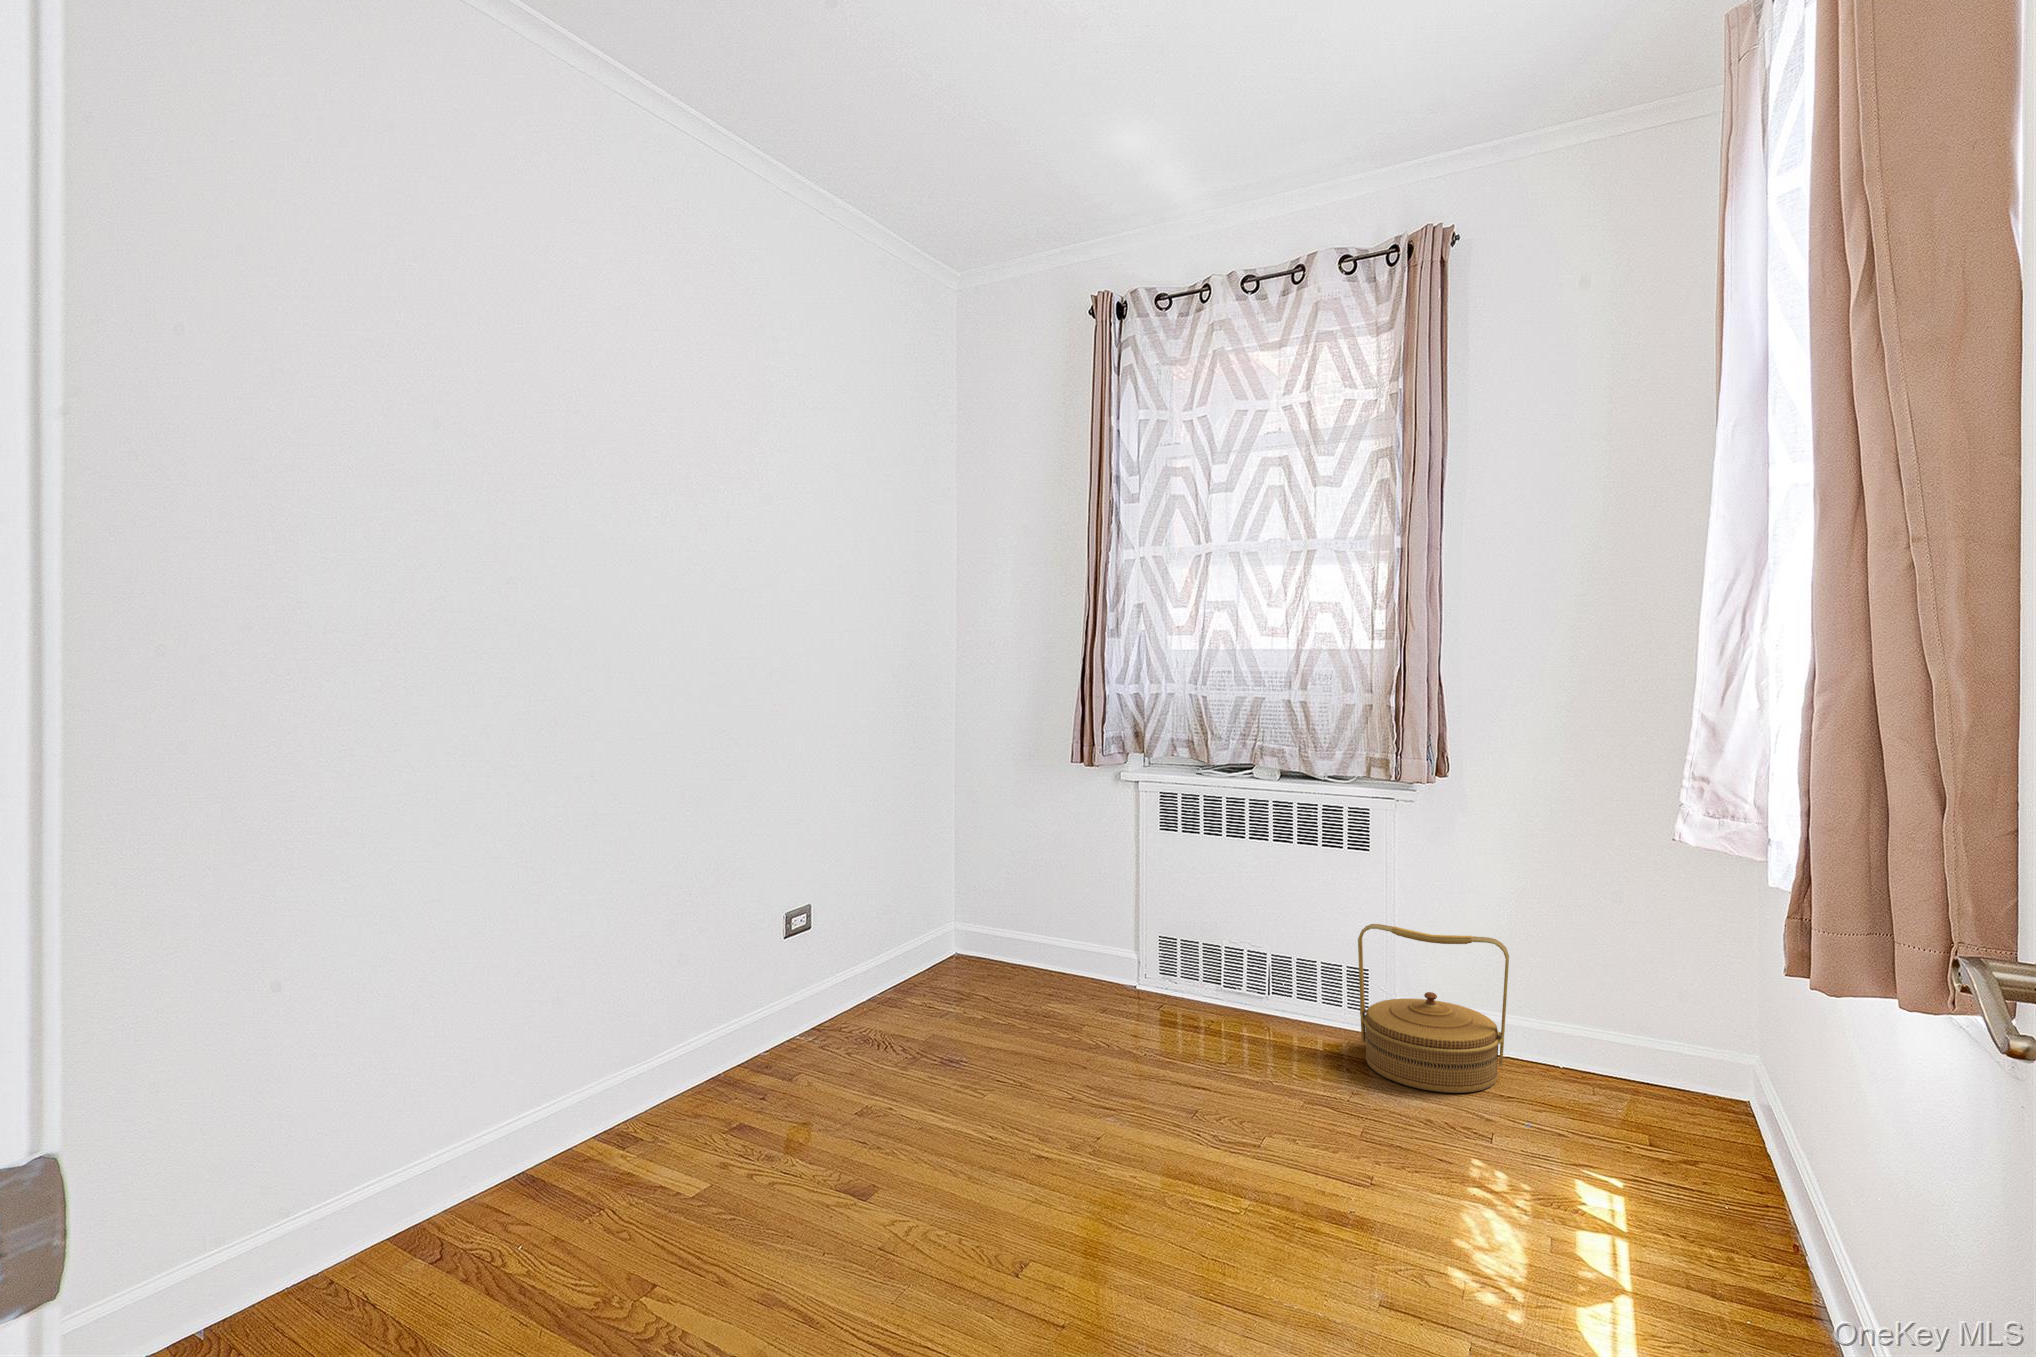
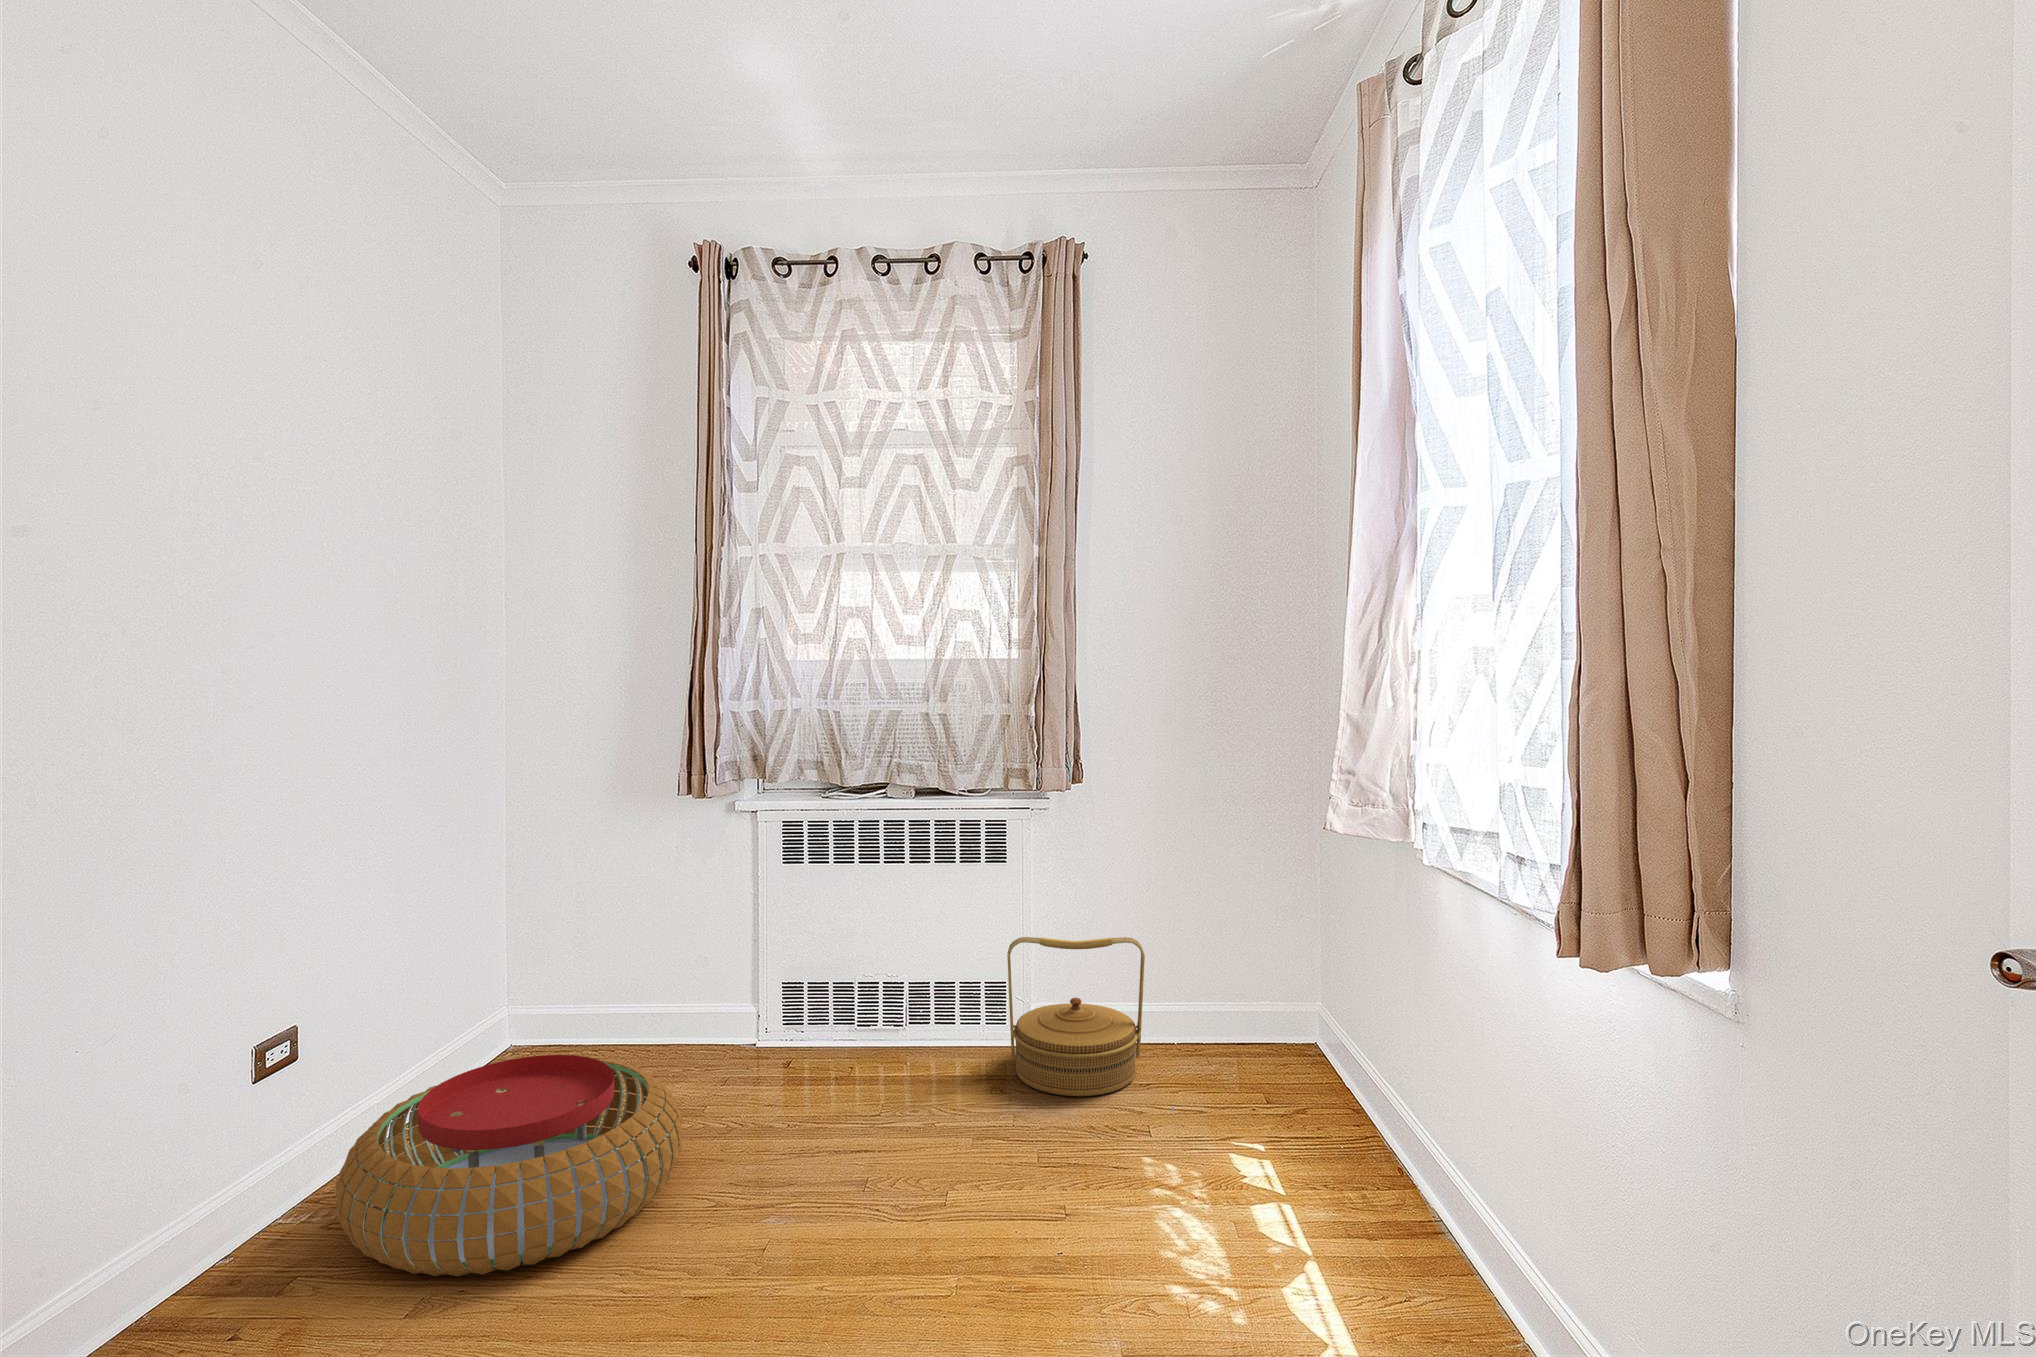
pouf: none [797,962,1042,1114] -> present [336,1055,682,1277]

